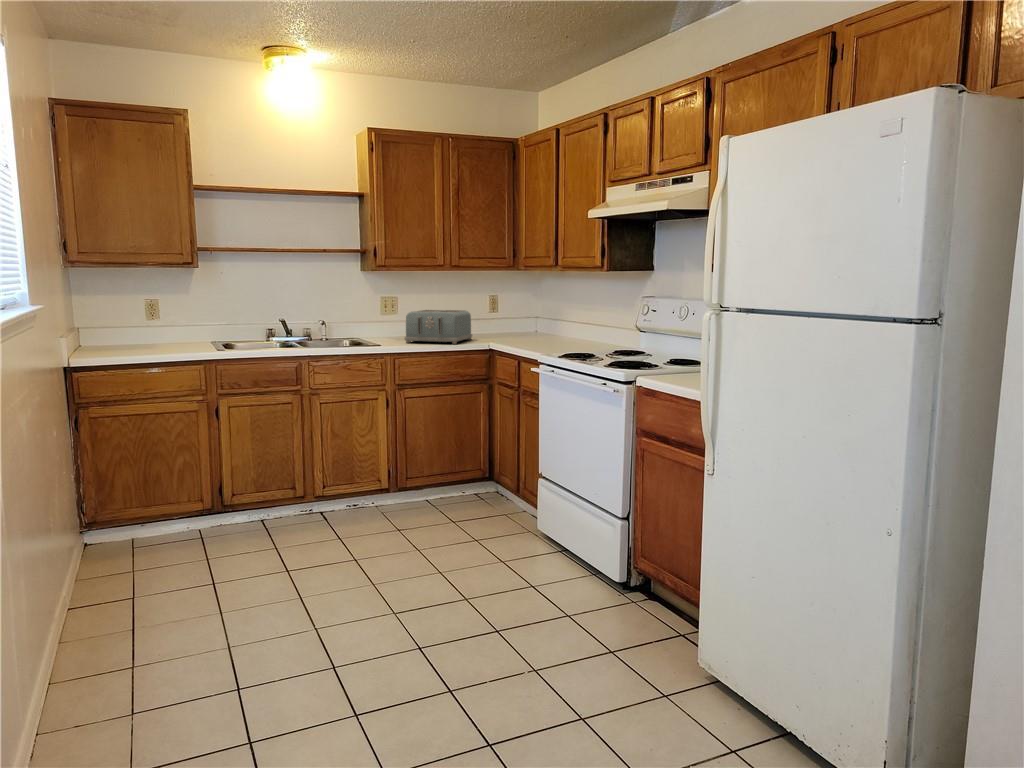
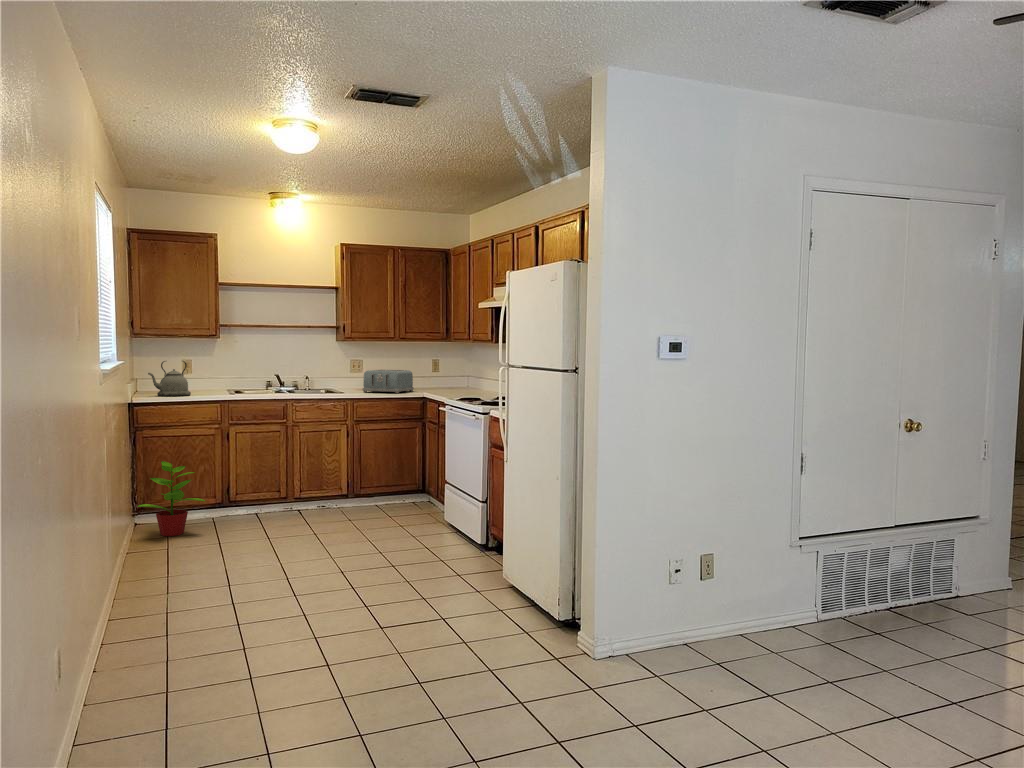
kettle: none [91,301,159,355] -> present [148,361,191,396]
potted plant: none [83,453,189,569] -> present [138,461,205,536]

